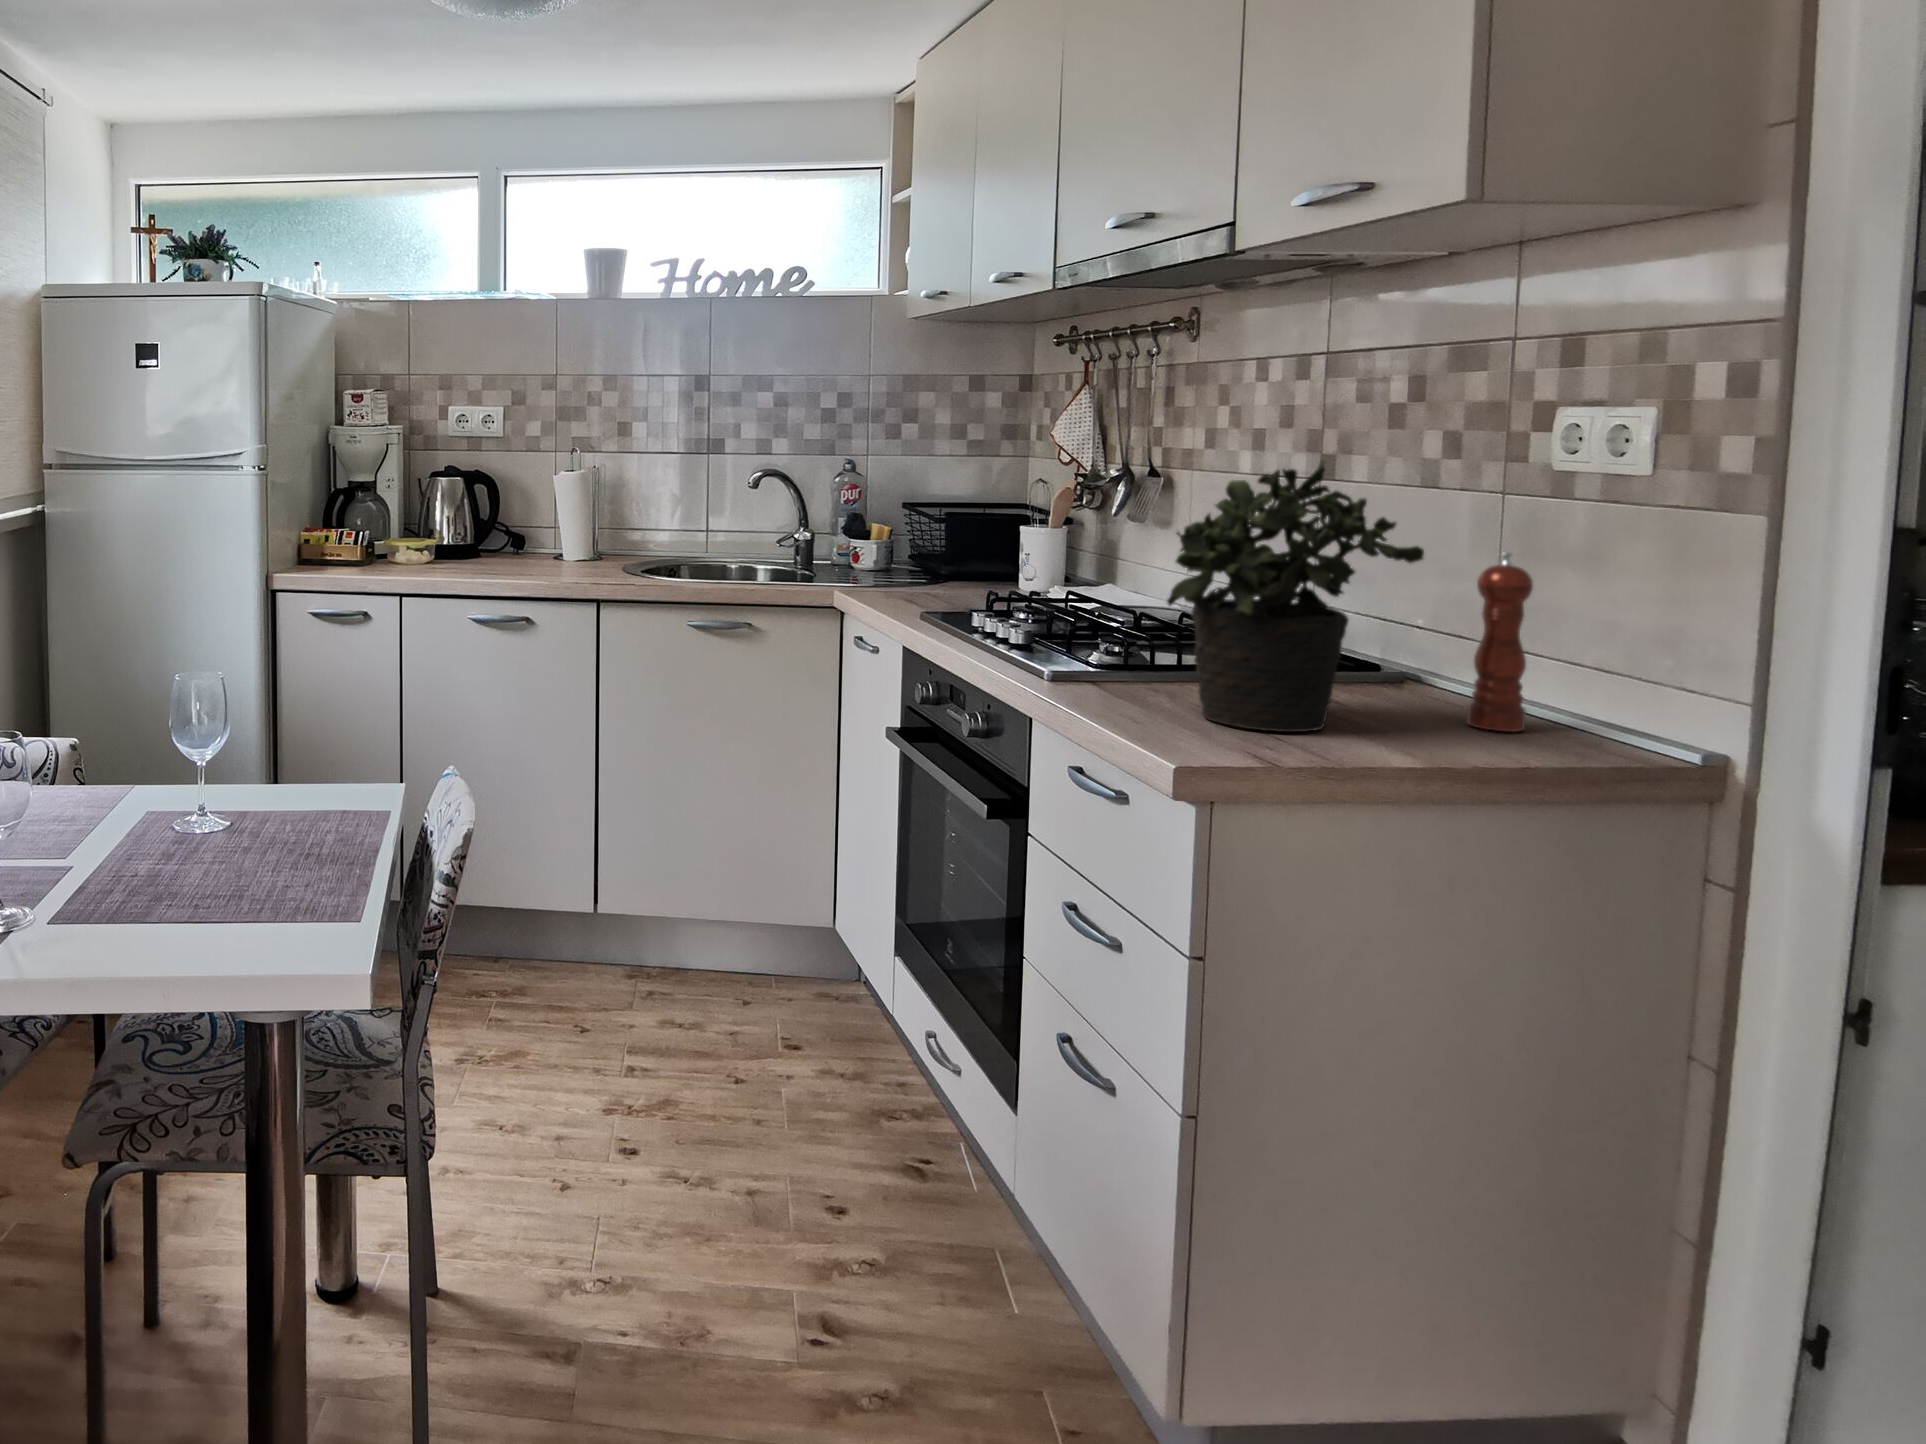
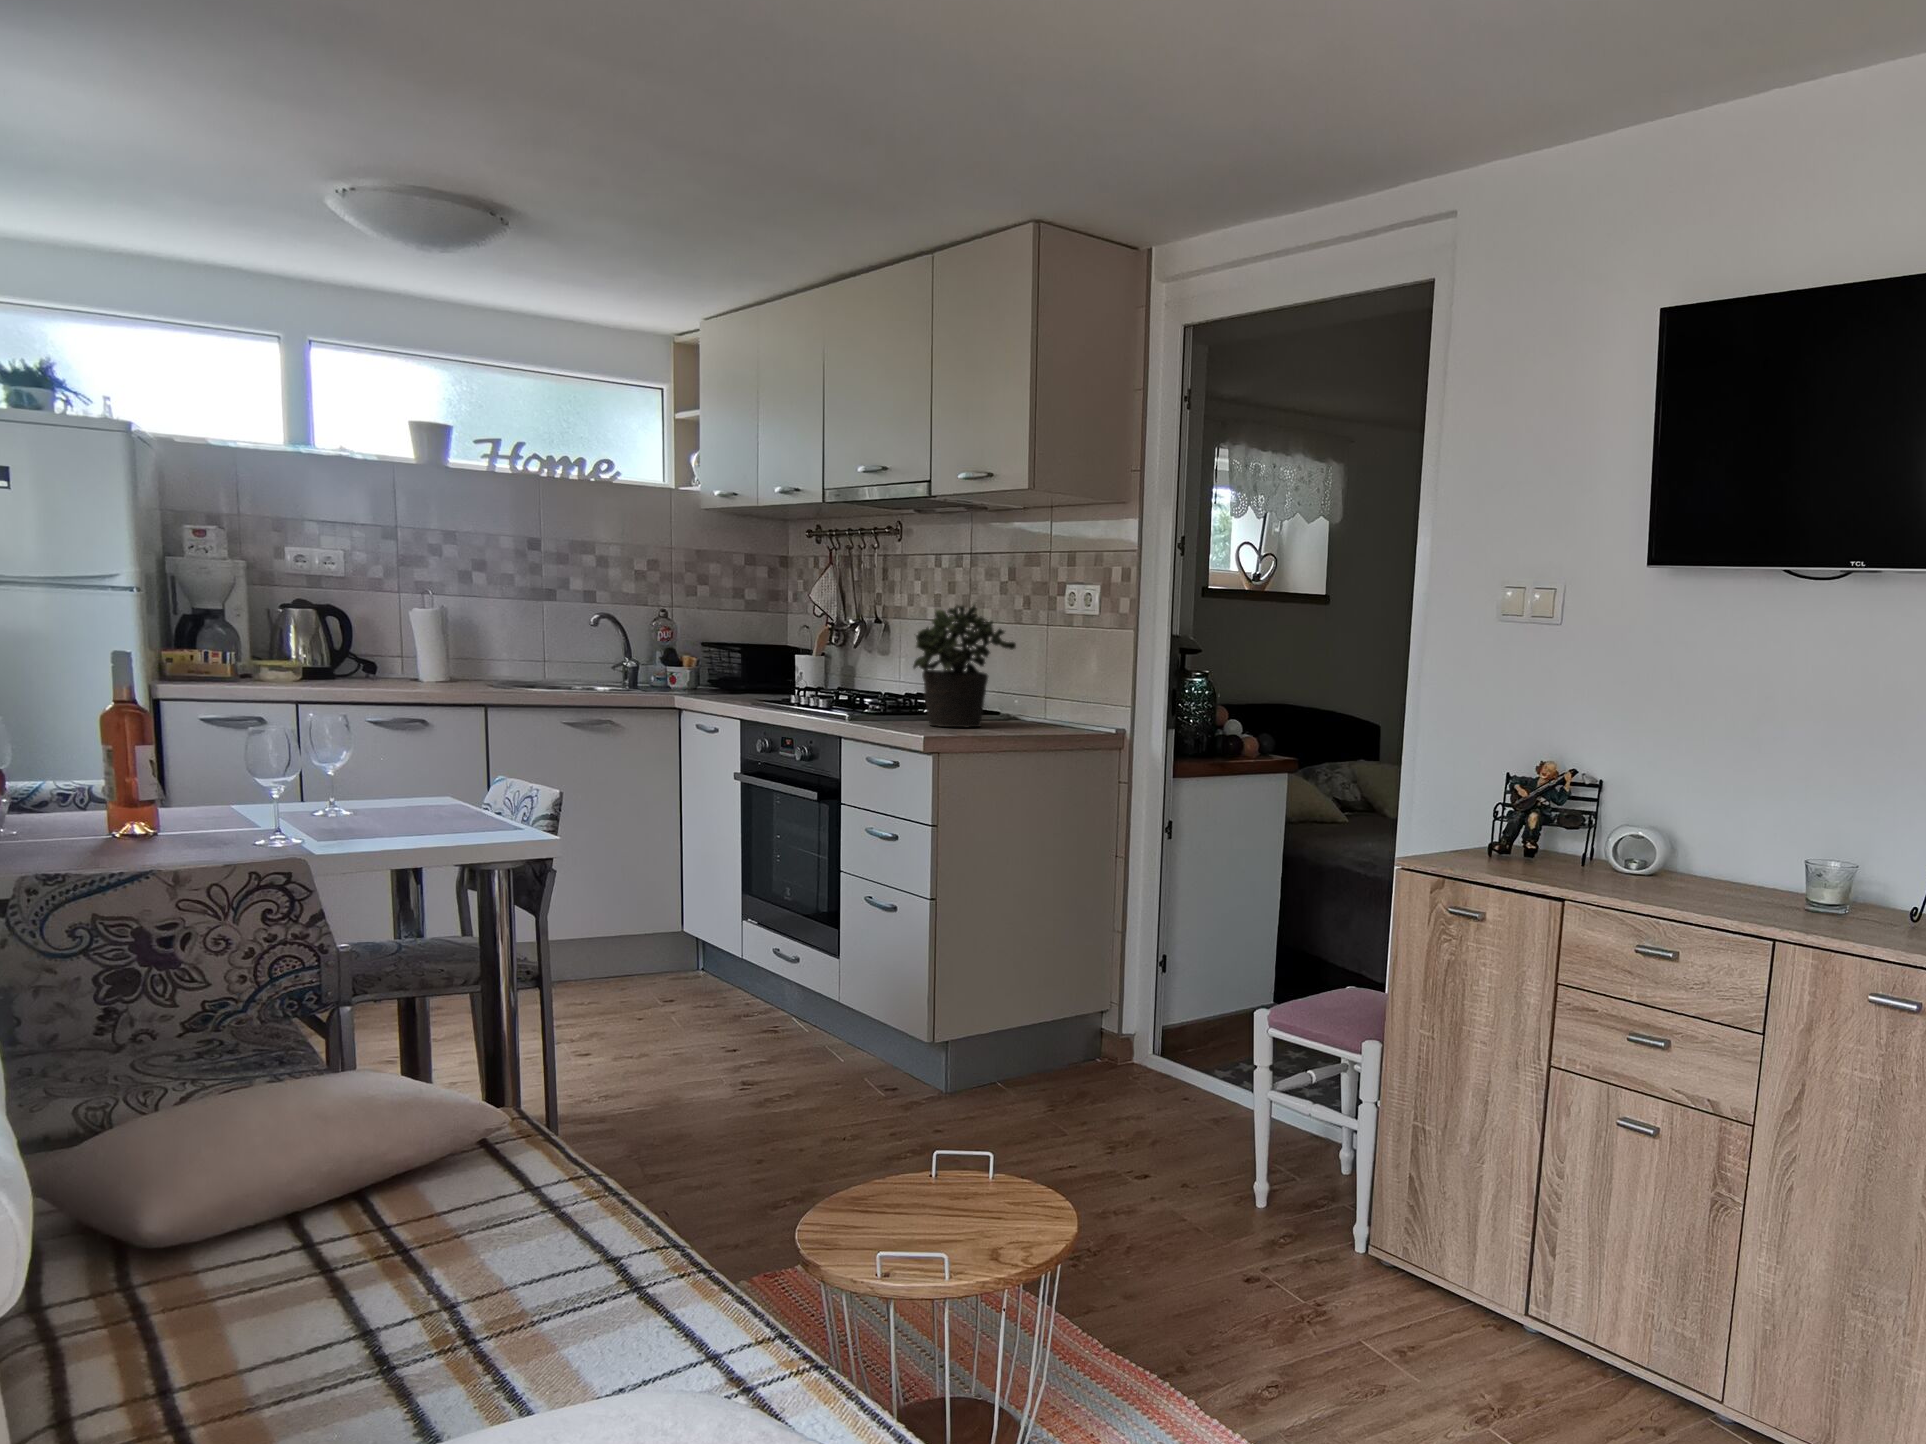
pepper mill: present [1467,552,1533,732] -> none [1035,647,1057,726]

